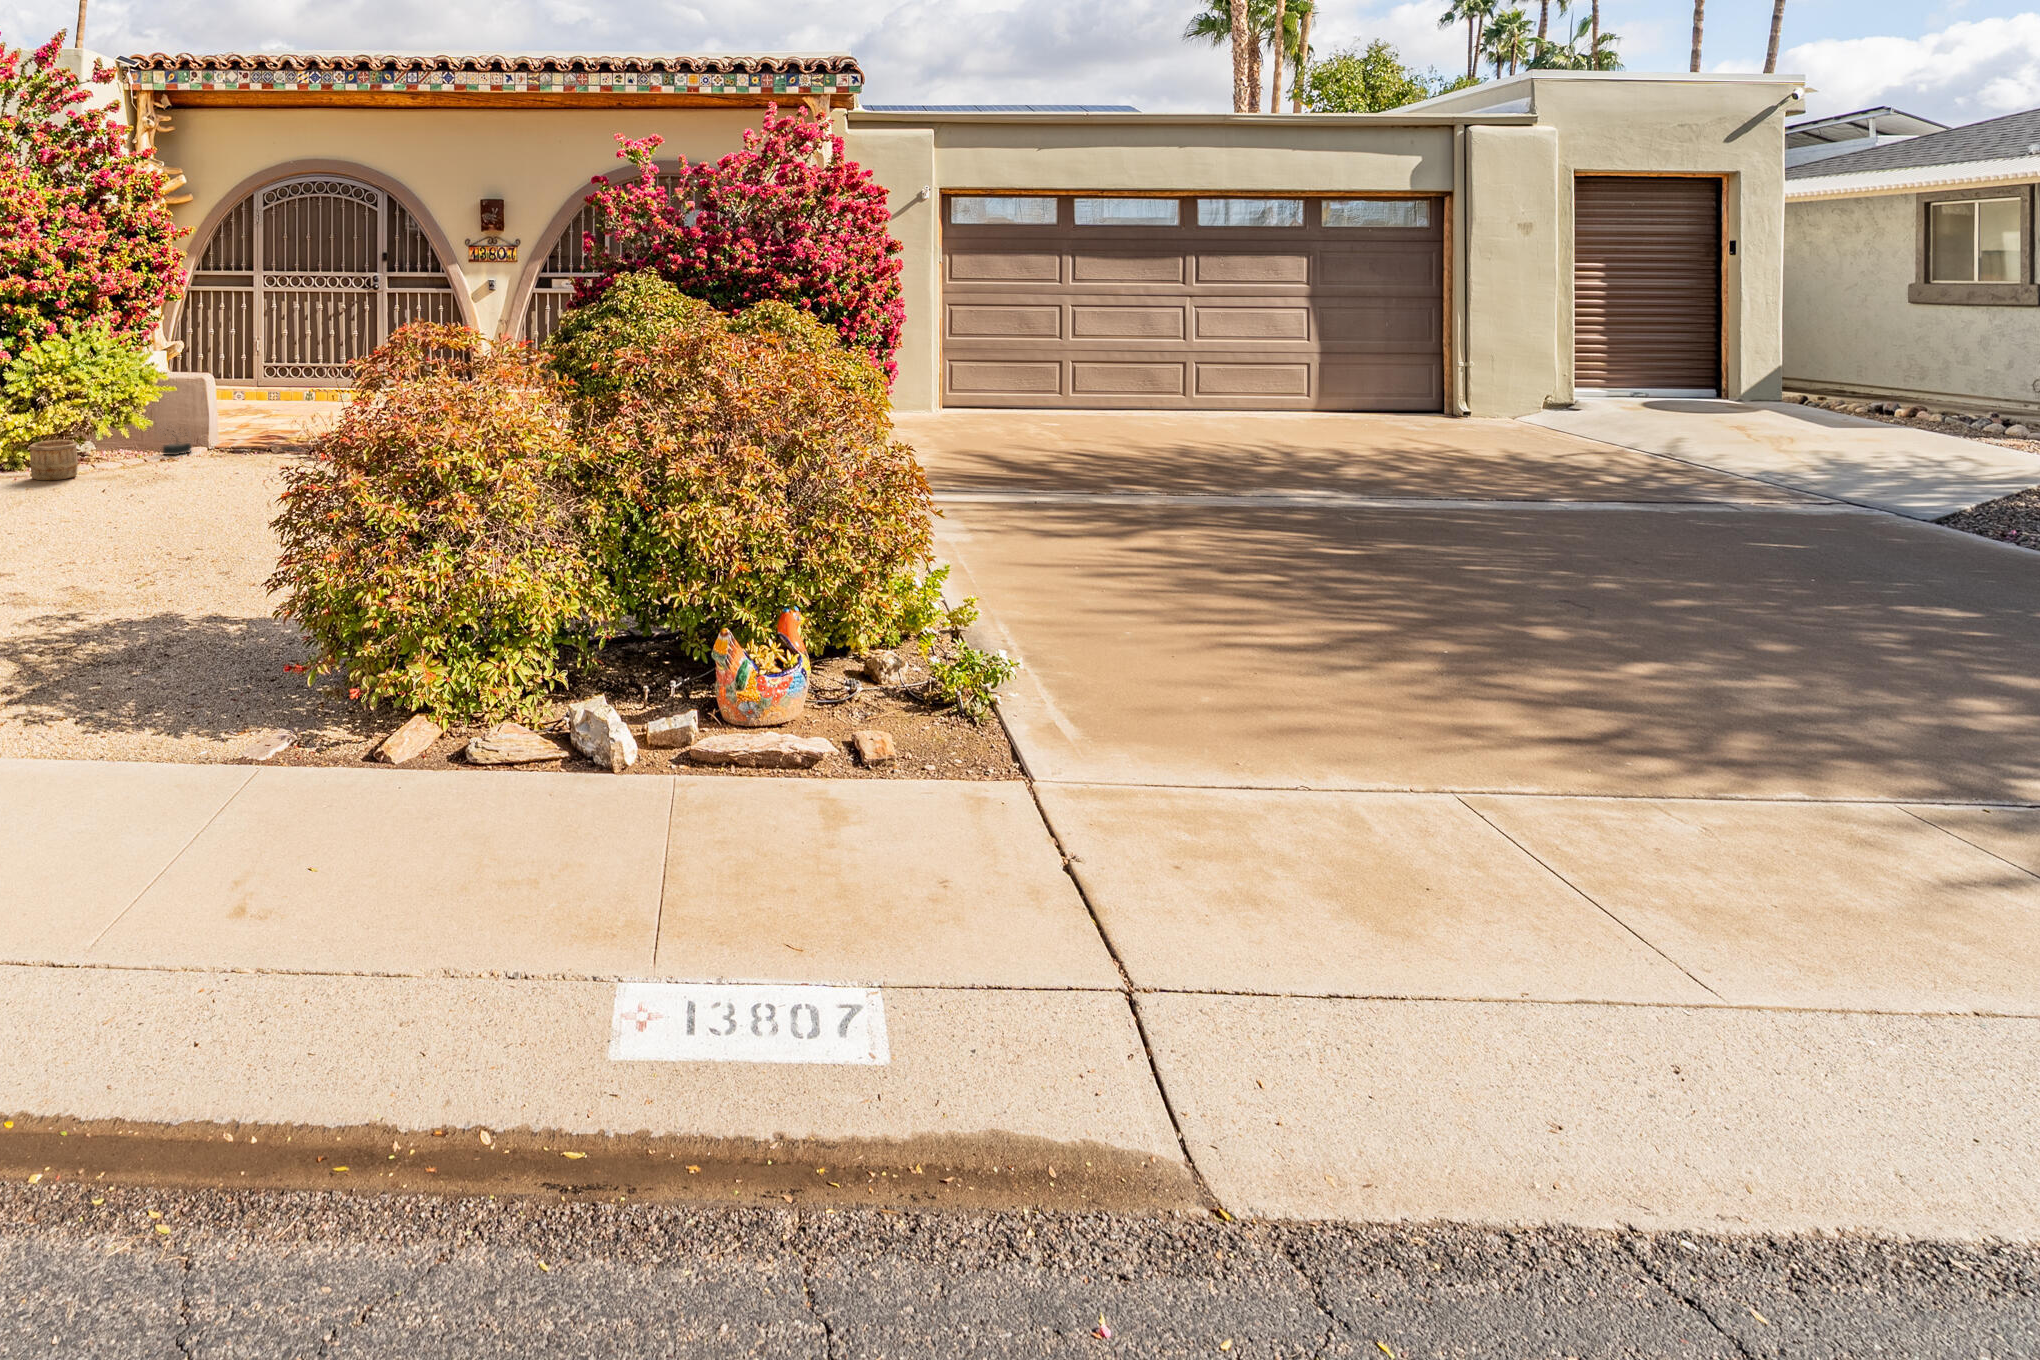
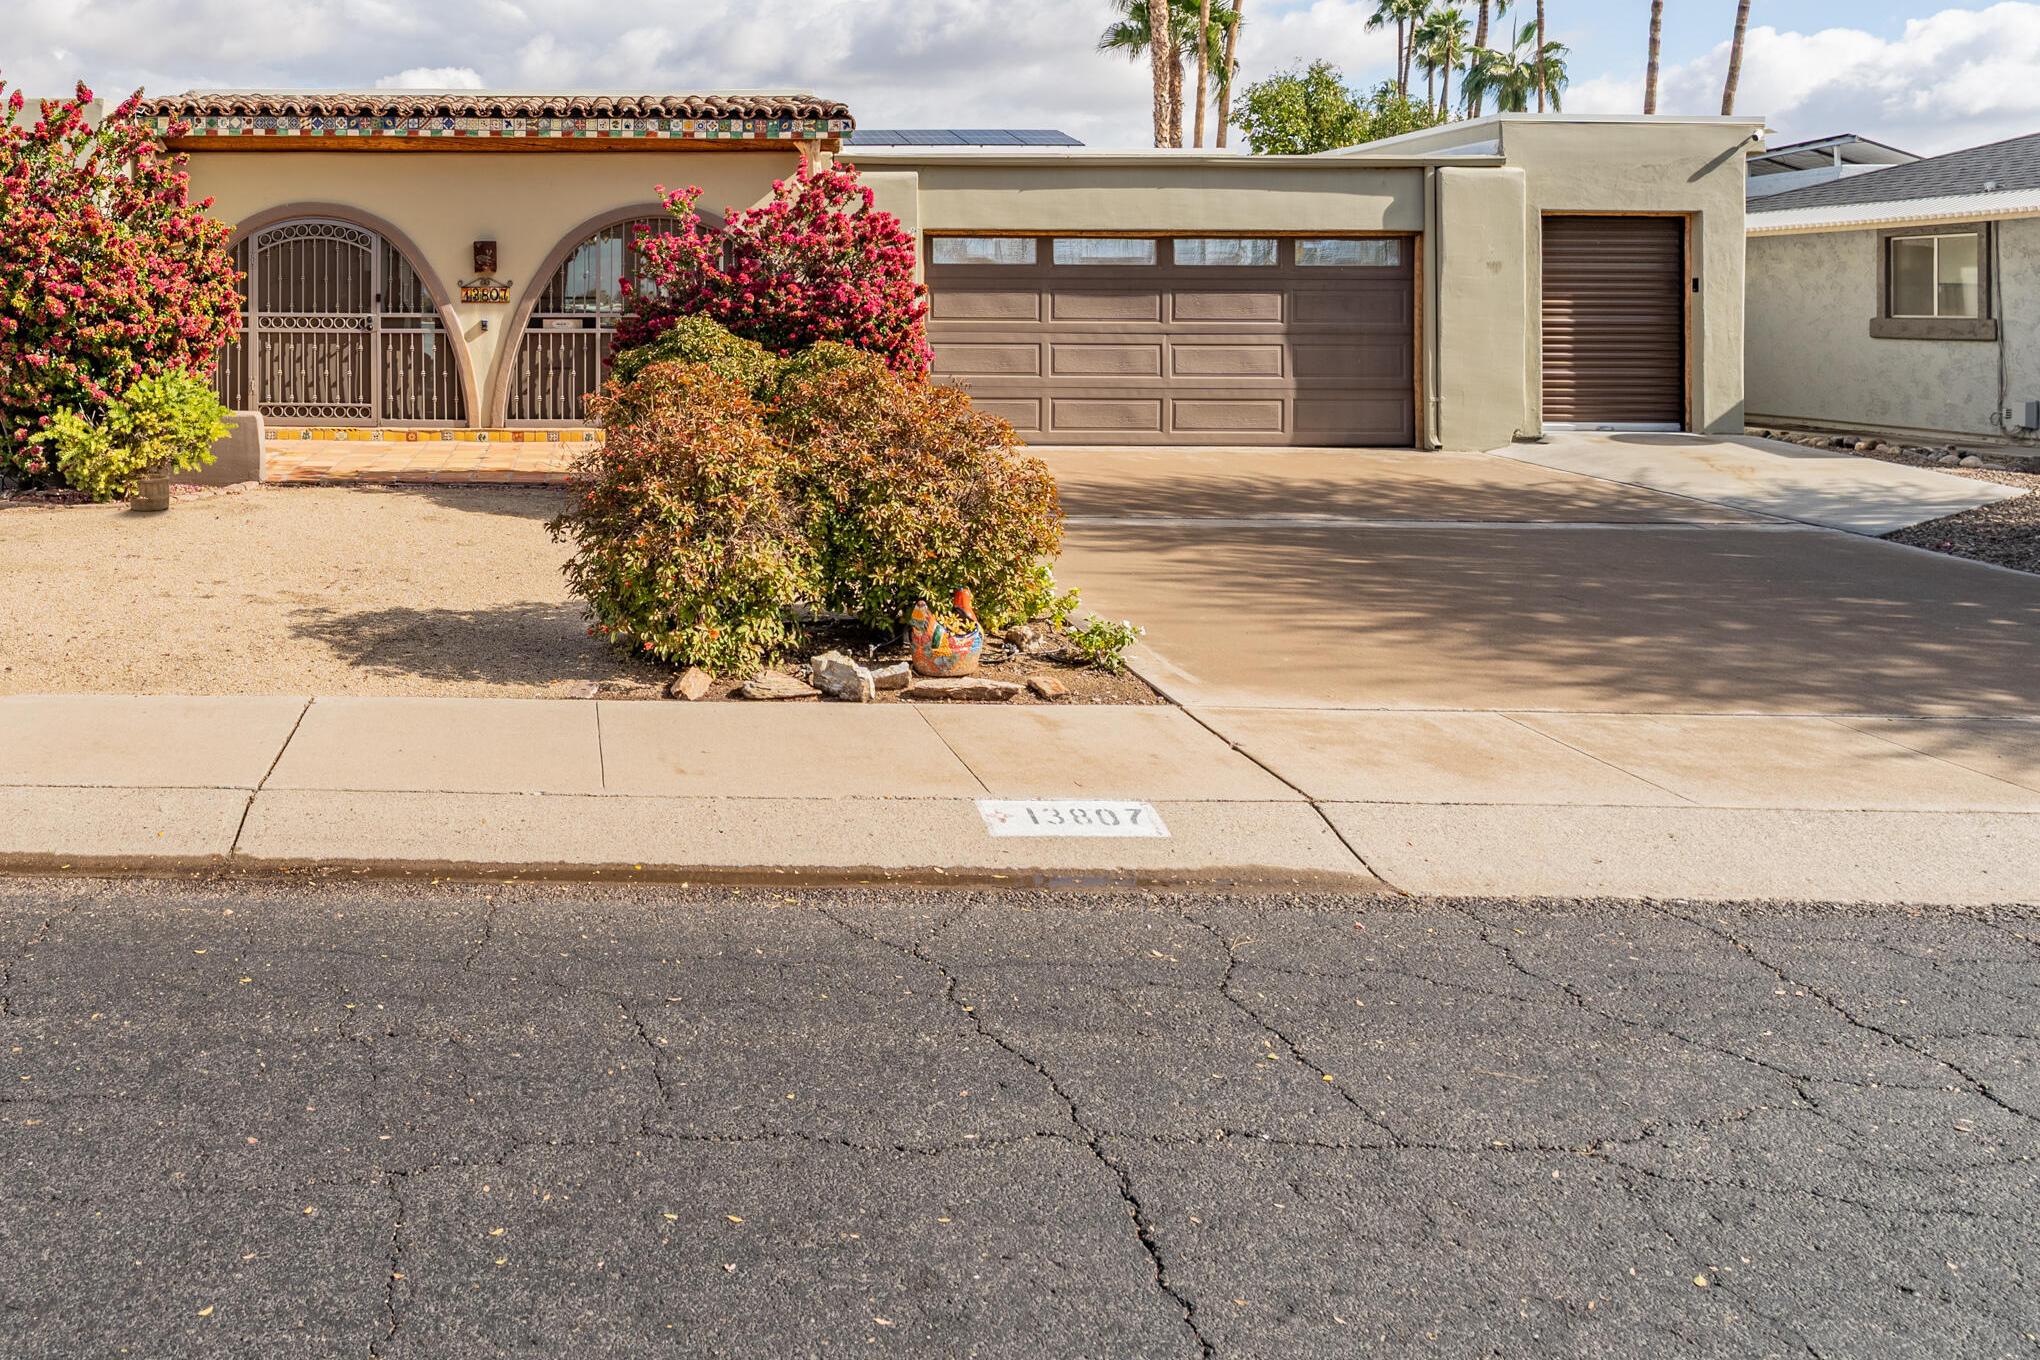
decorative plant: present [156,424,191,455] -> none [215,457,246,489]

